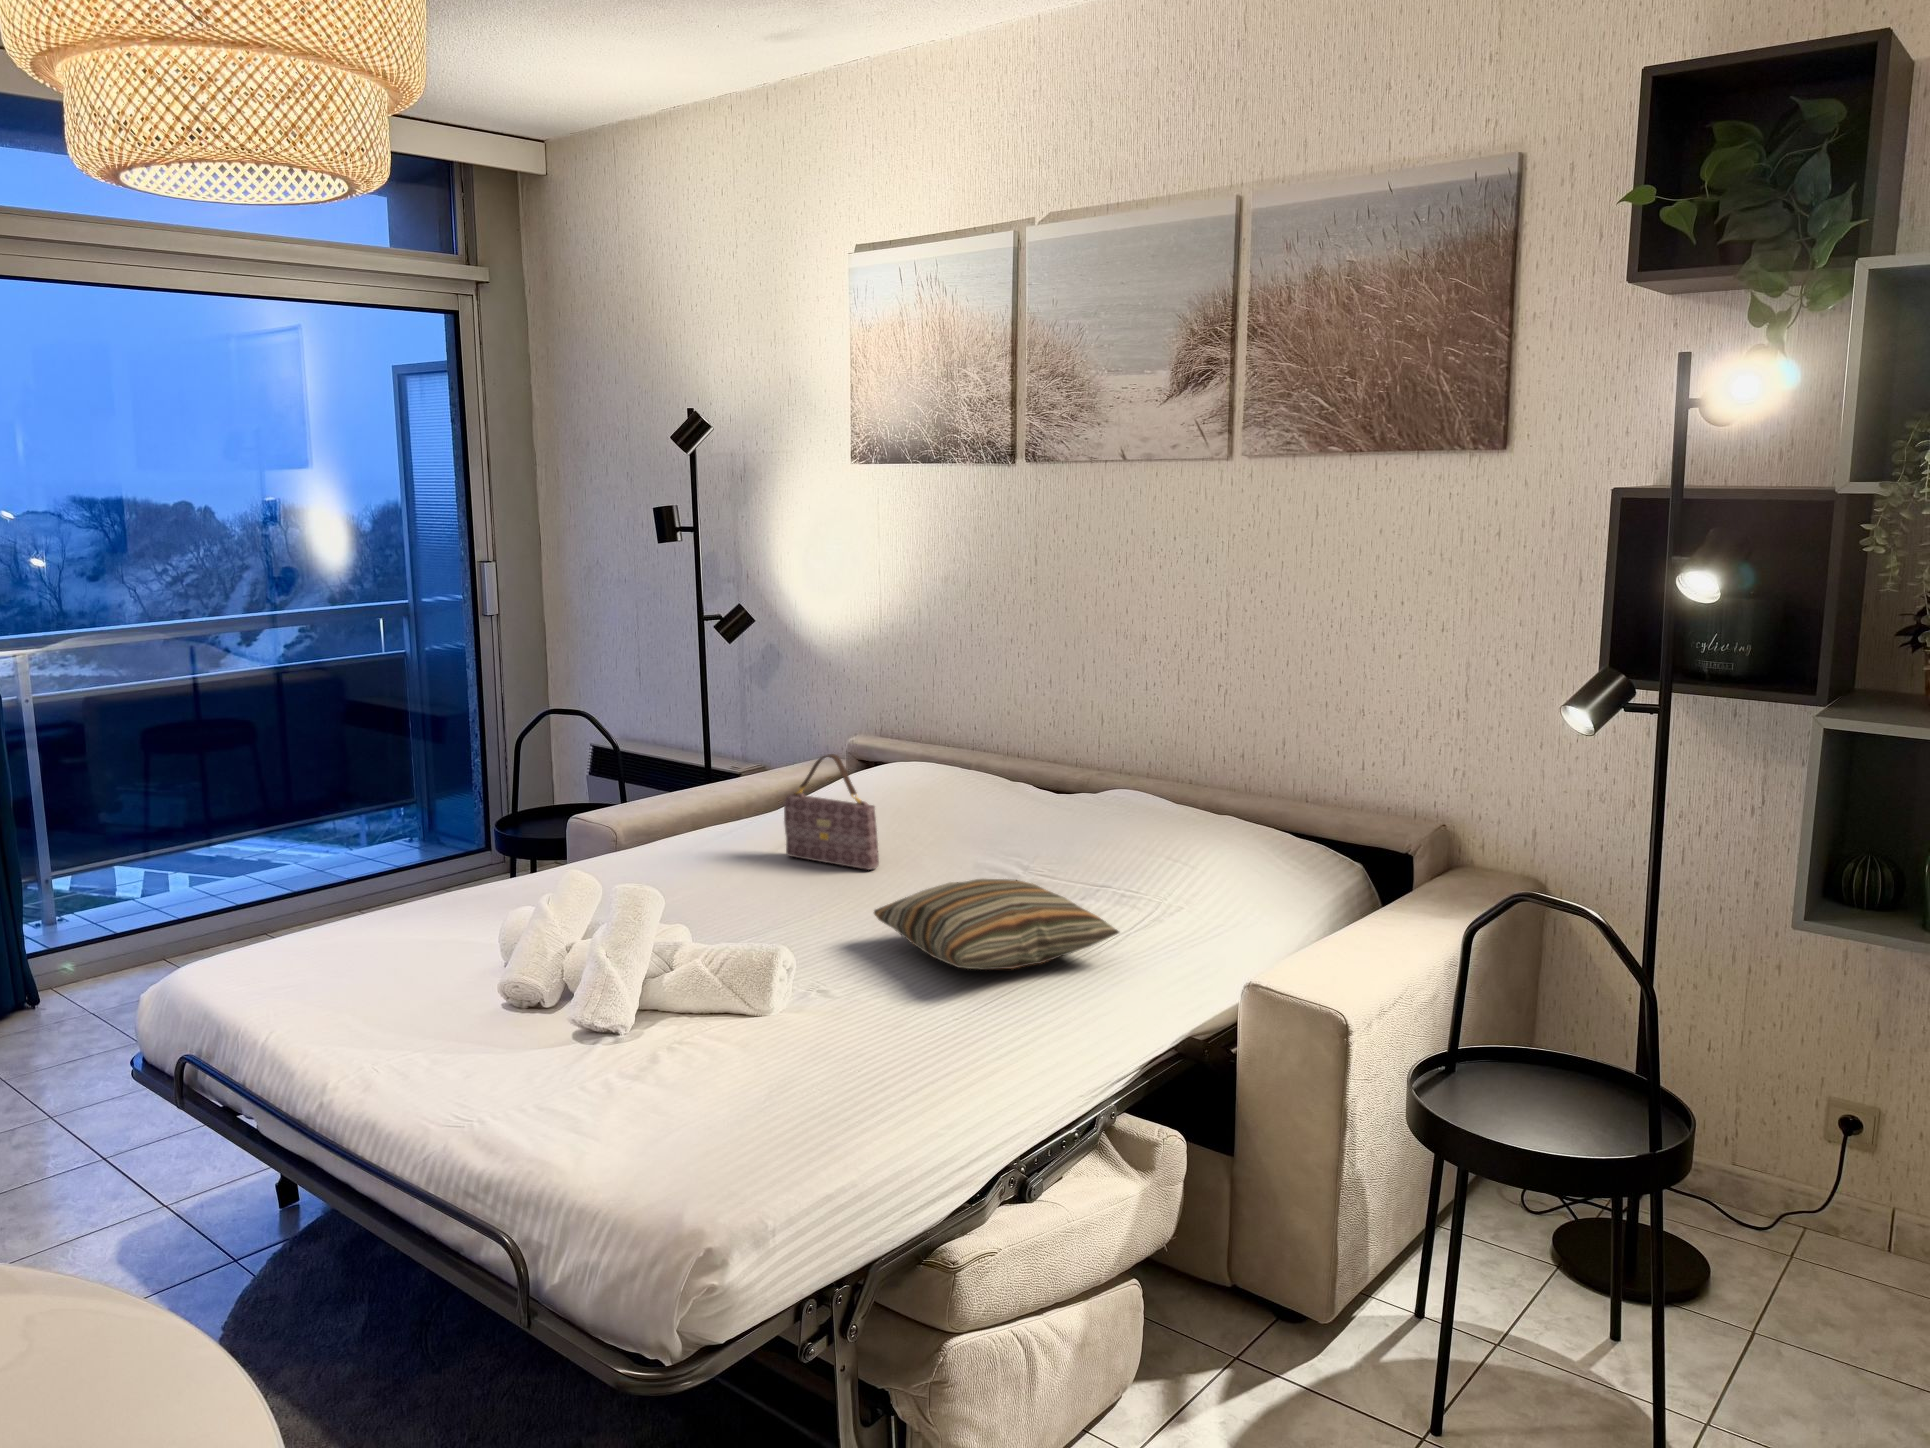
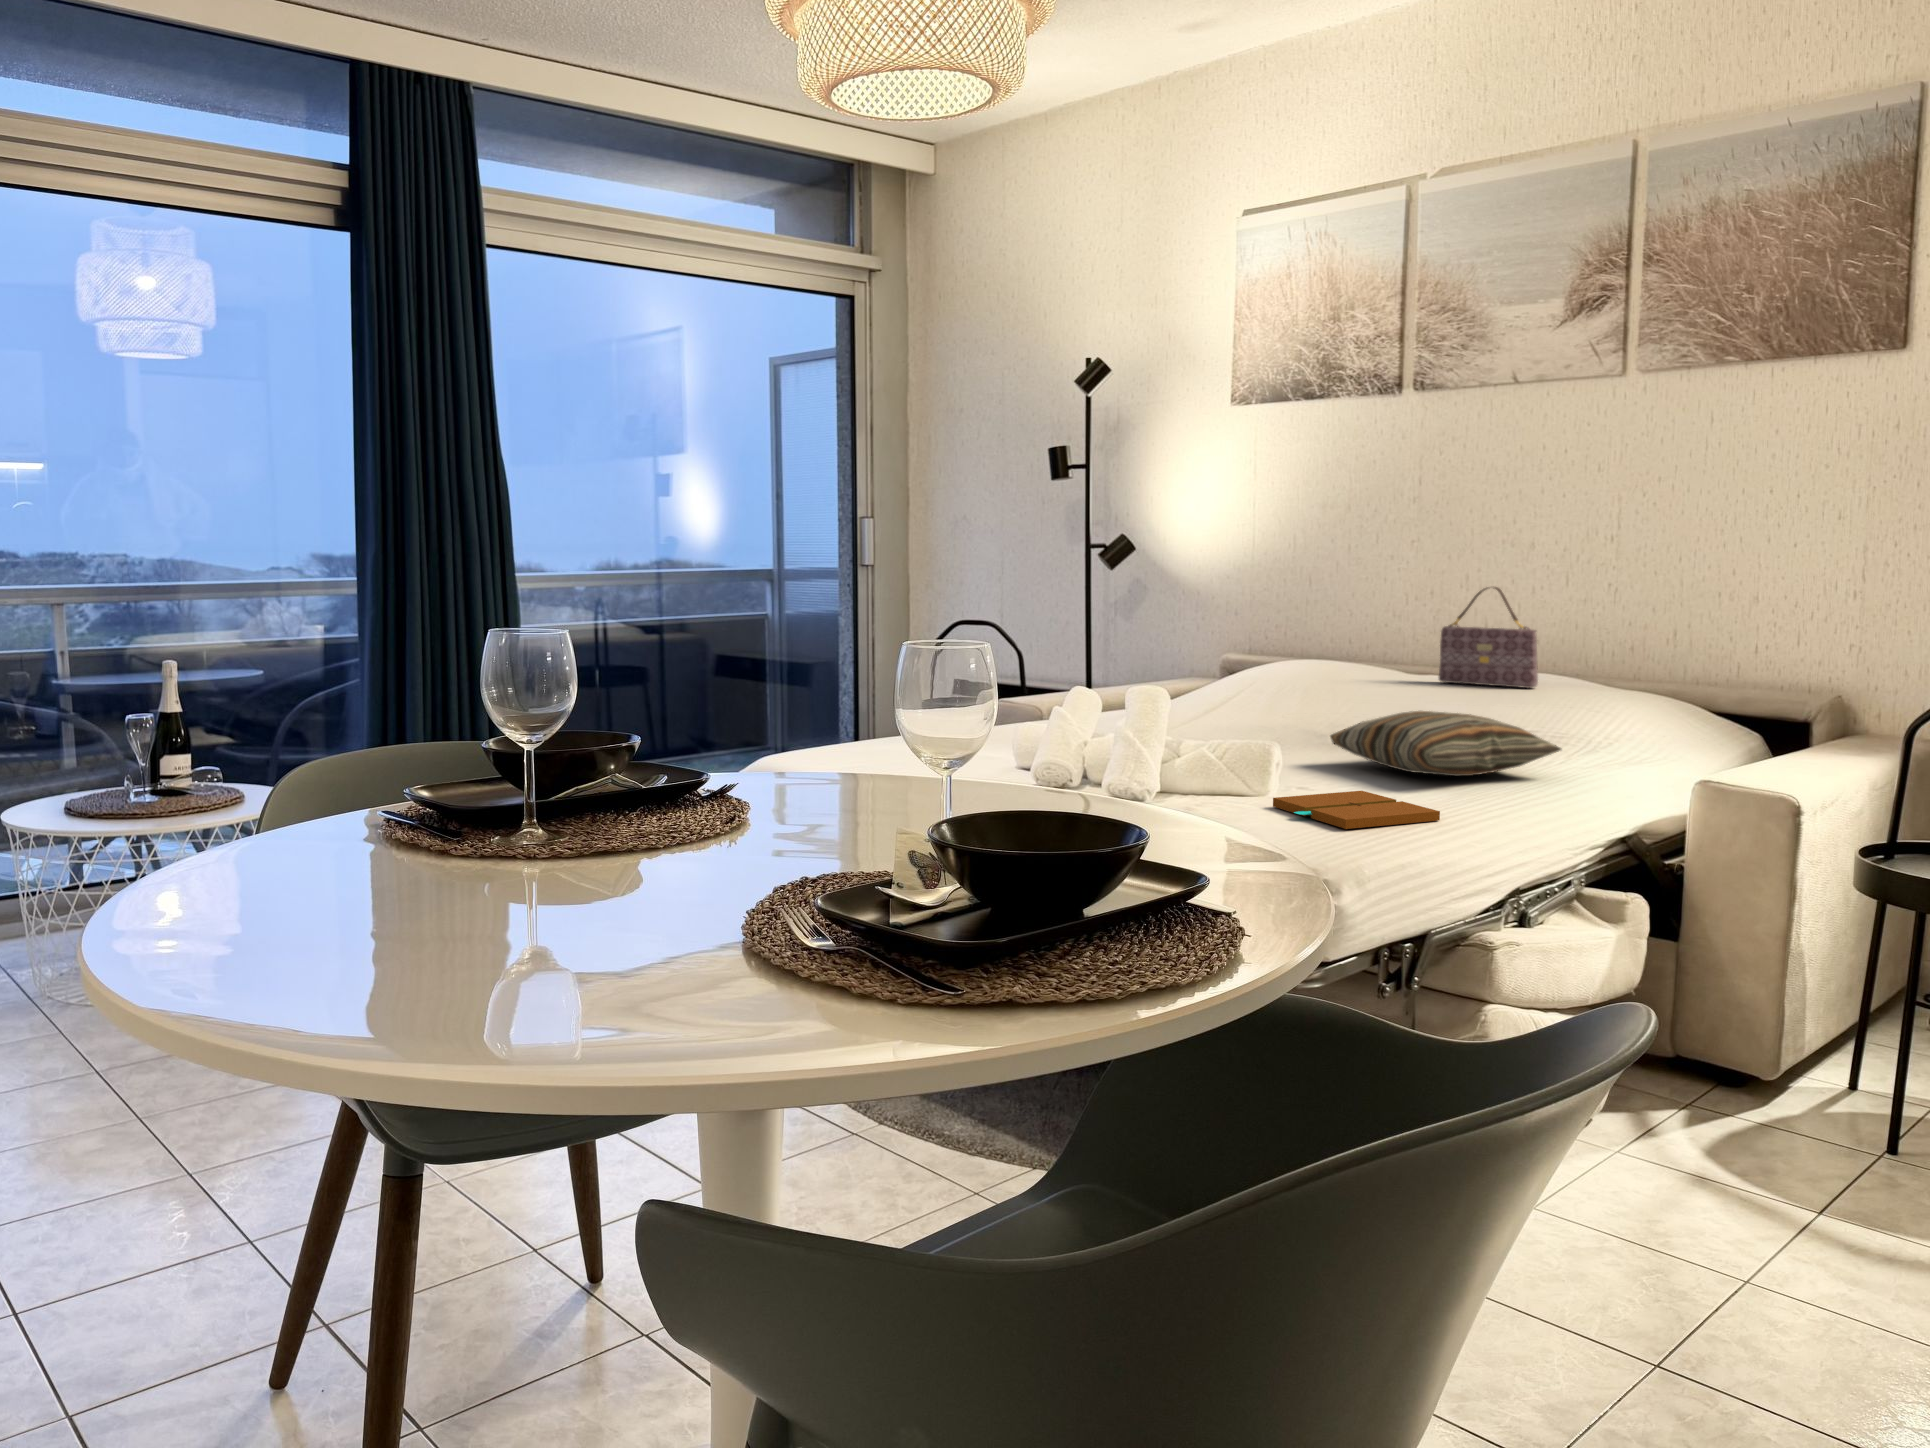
handbag: present [784,754,879,870] -> present [1439,587,1538,688]
book: none [761,1011,941,1099] -> present [1273,791,1440,829]

